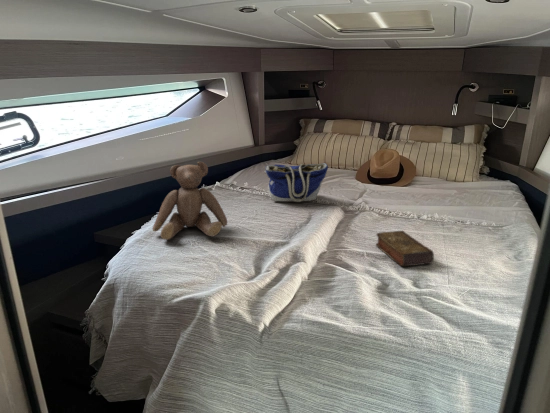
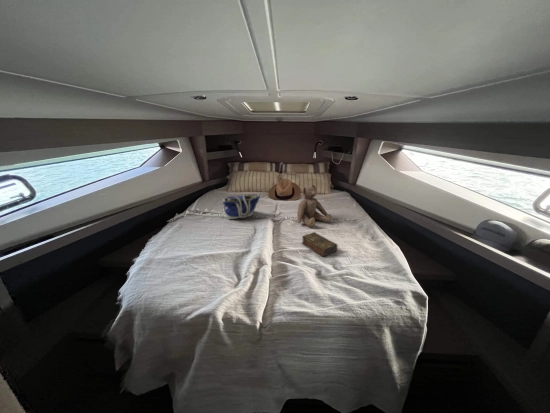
teddy bear: present [153,162,227,240] -> present [297,185,331,227]

